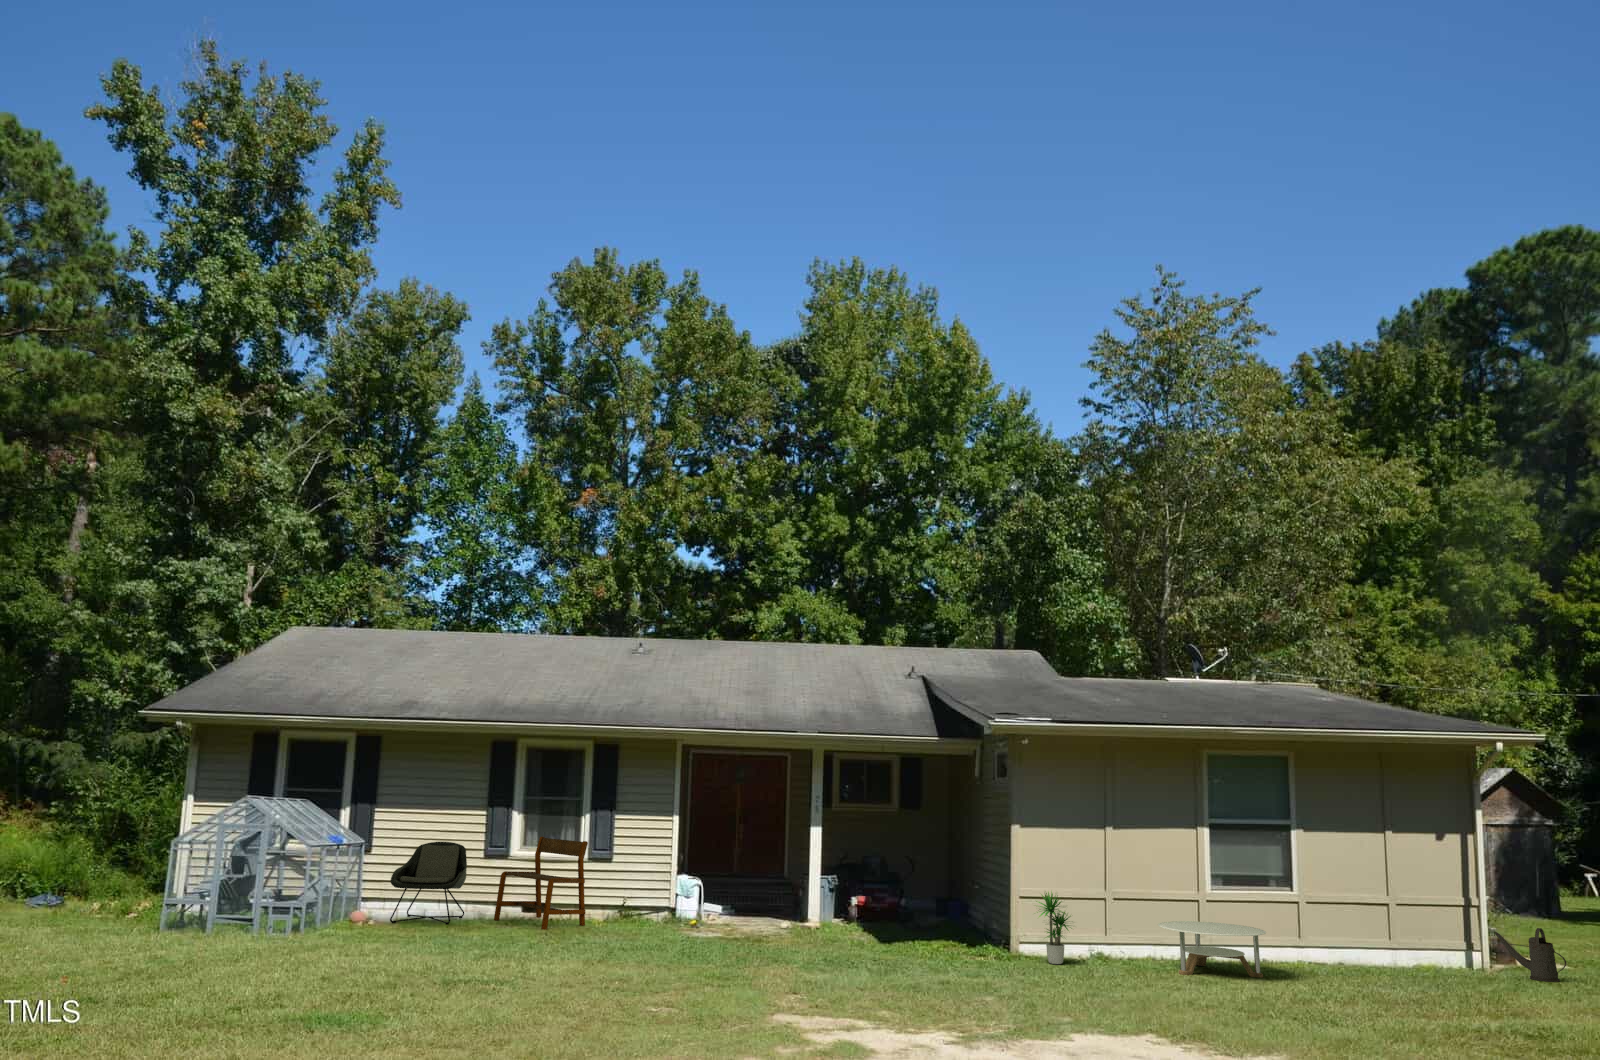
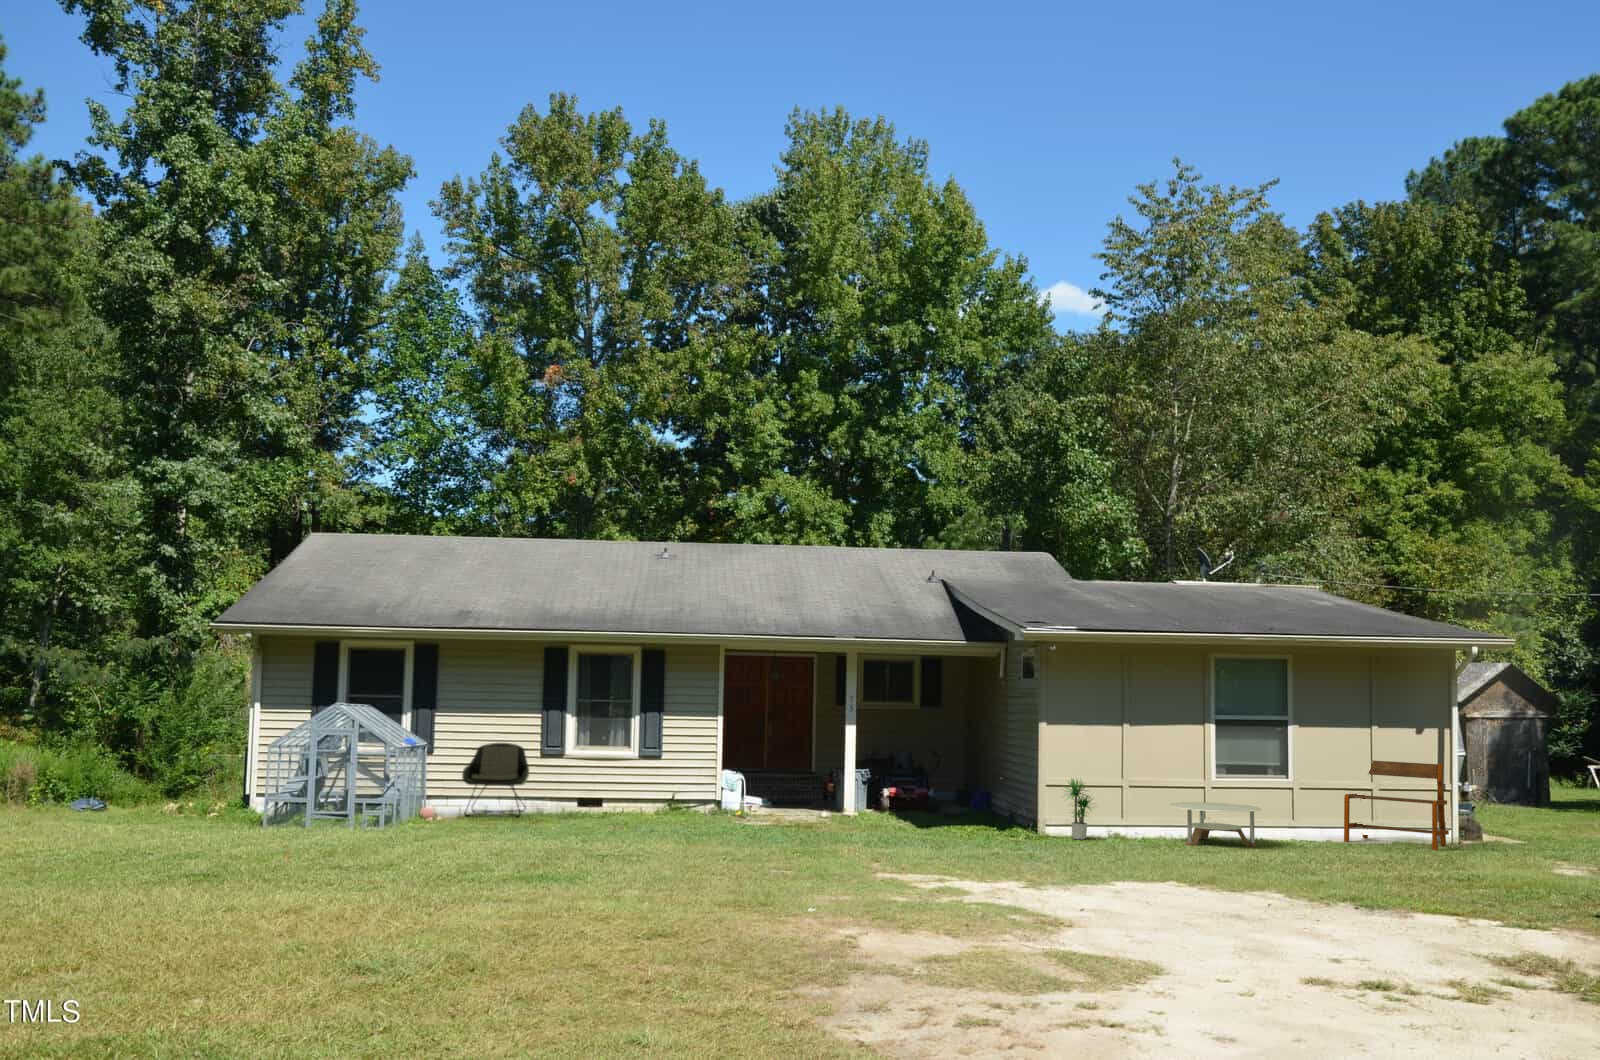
bench: present [494,837,588,930] -> present [1344,760,1449,850]
watering can: present [1495,928,1566,982] -> none [1456,803,1511,847]

